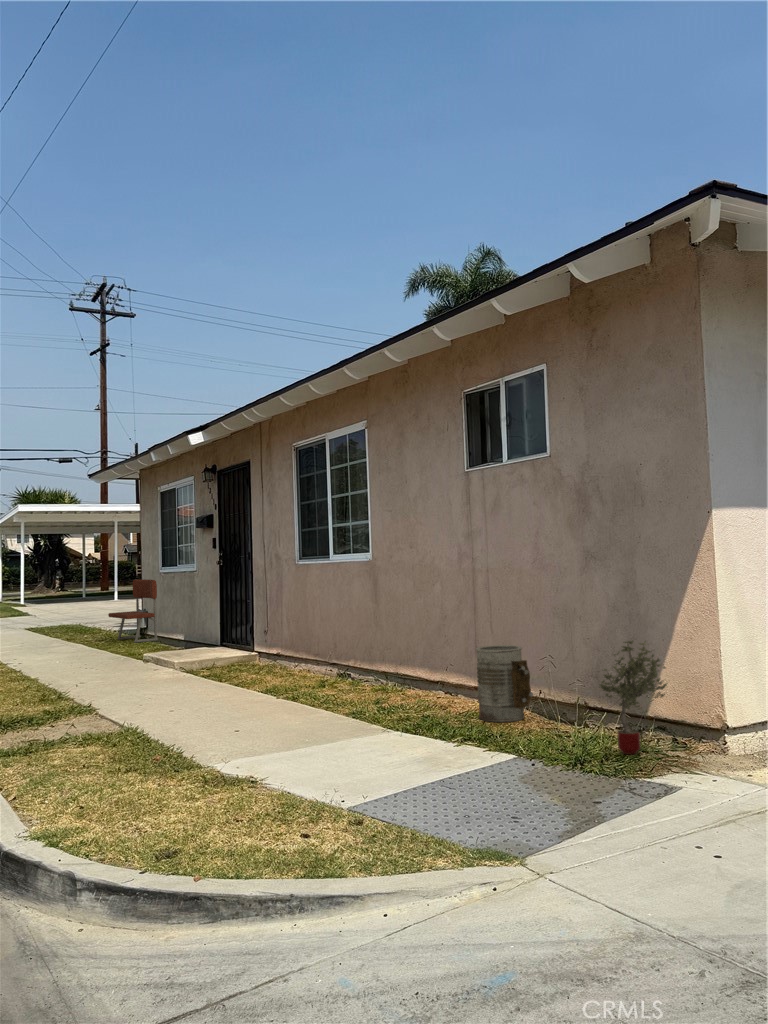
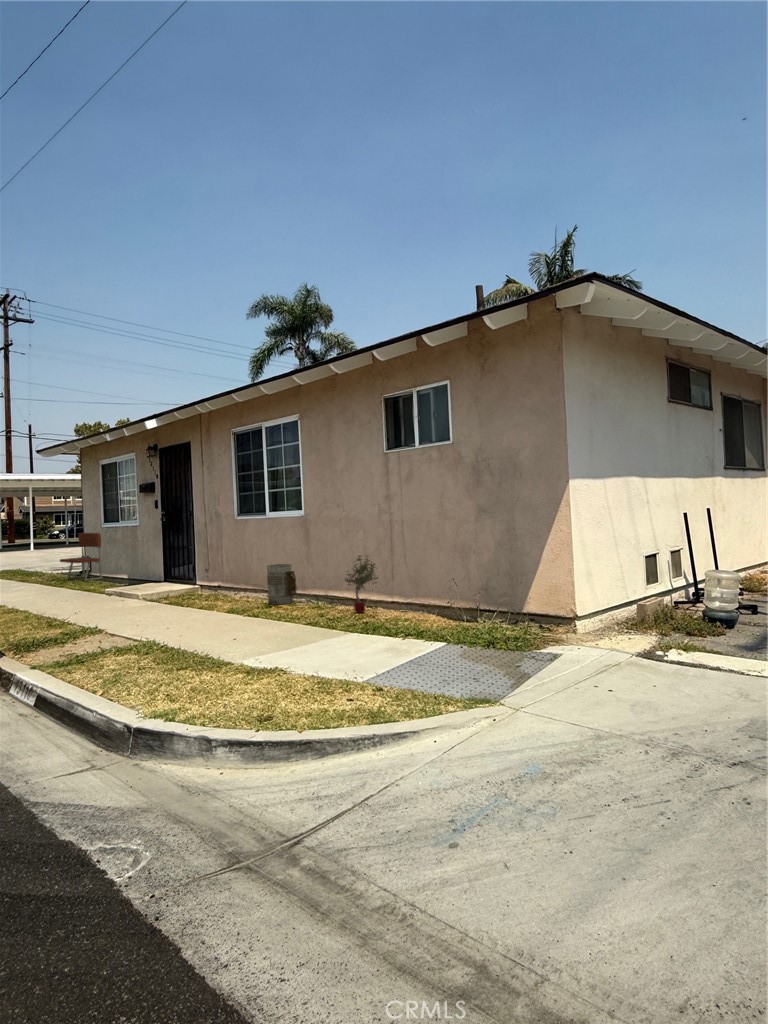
potted tree: present [599,641,667,754] -> present [345,556,378,613]
trash can: present [476,645,533,722] -> present [267,564,297,605]

